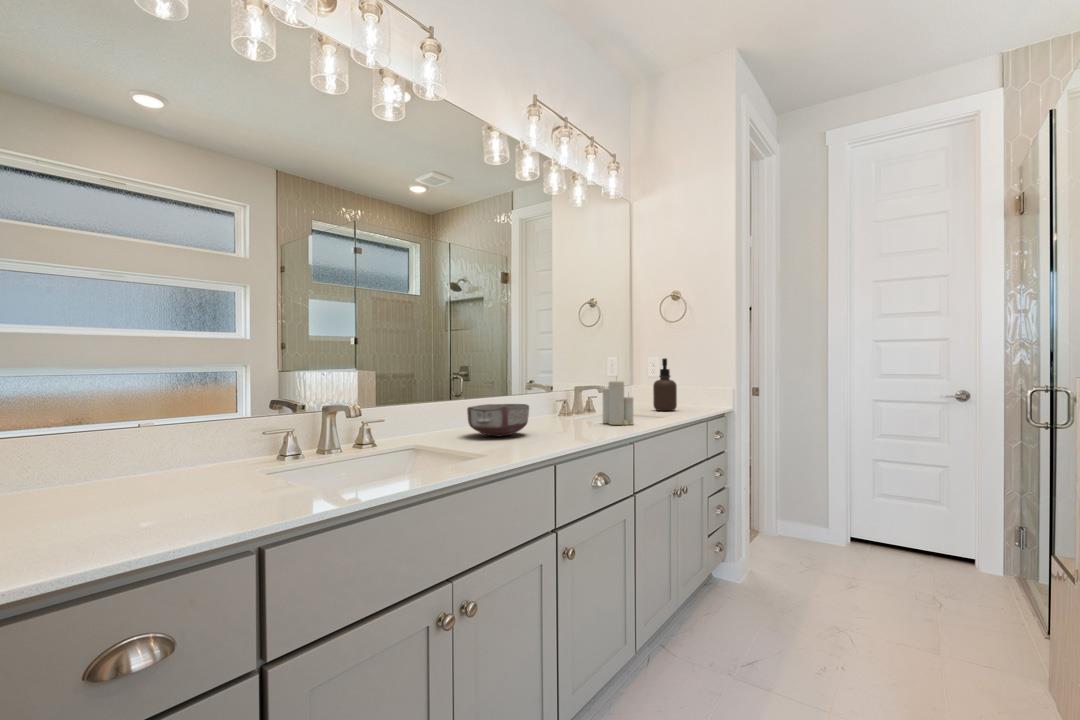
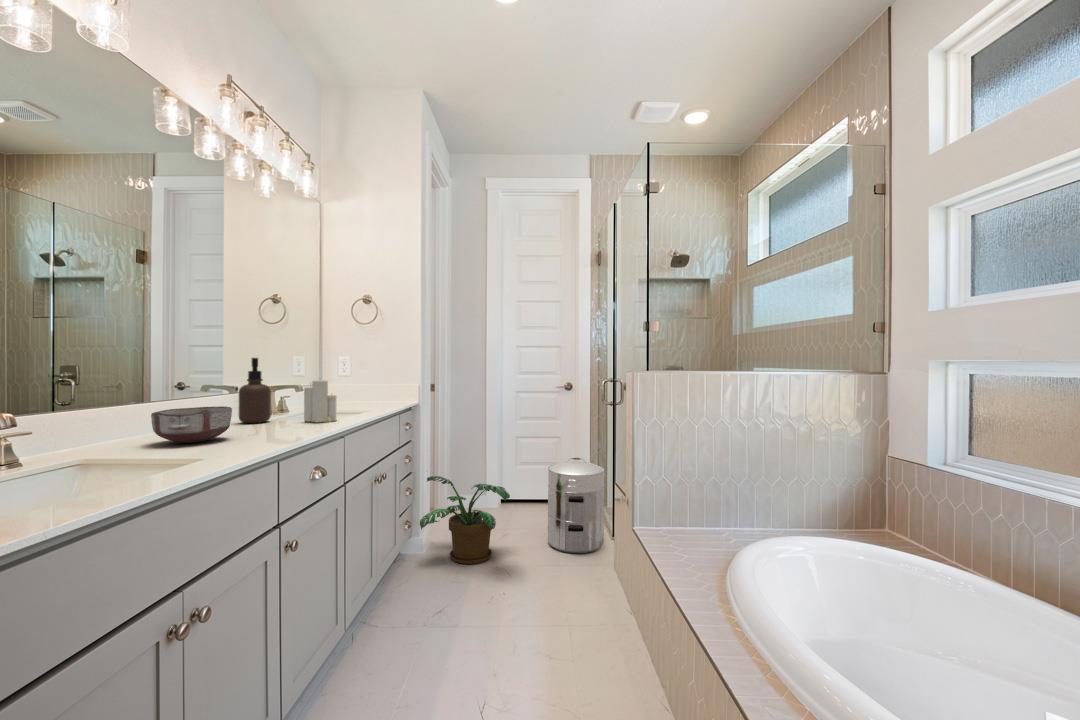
soap dispenser: present [653,358,677,411] -> present [239,358,271,423]
potted plant: none [735,496,856,614] -> present [420,476,510,564]
waste bin: none [922,500,1030,646] -> present [548,458,605,553]

